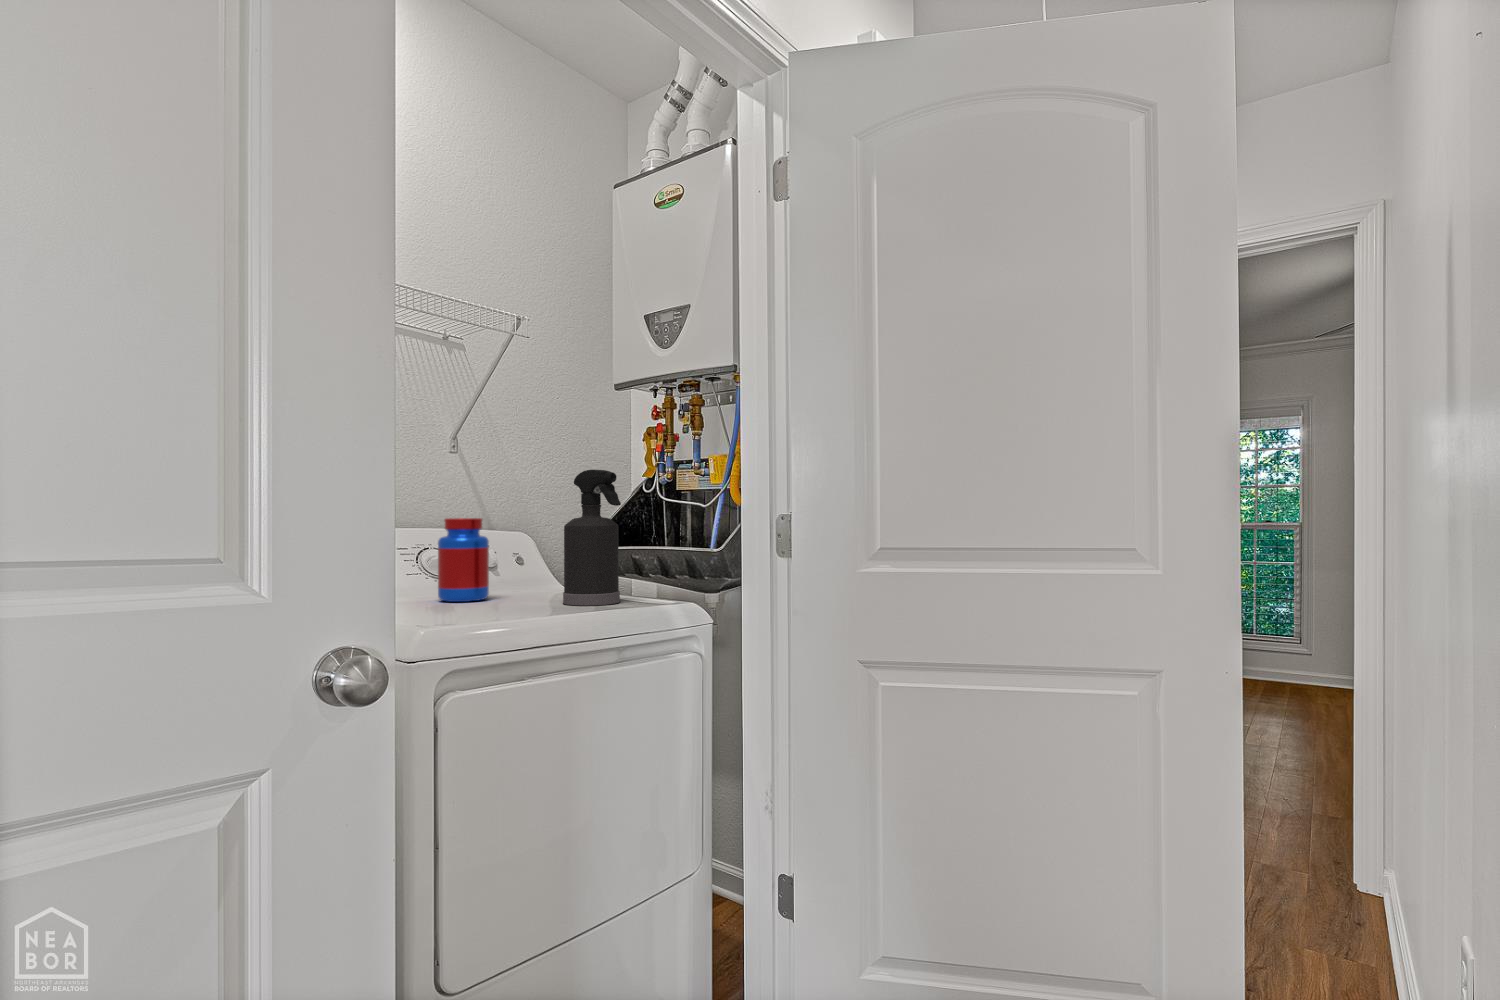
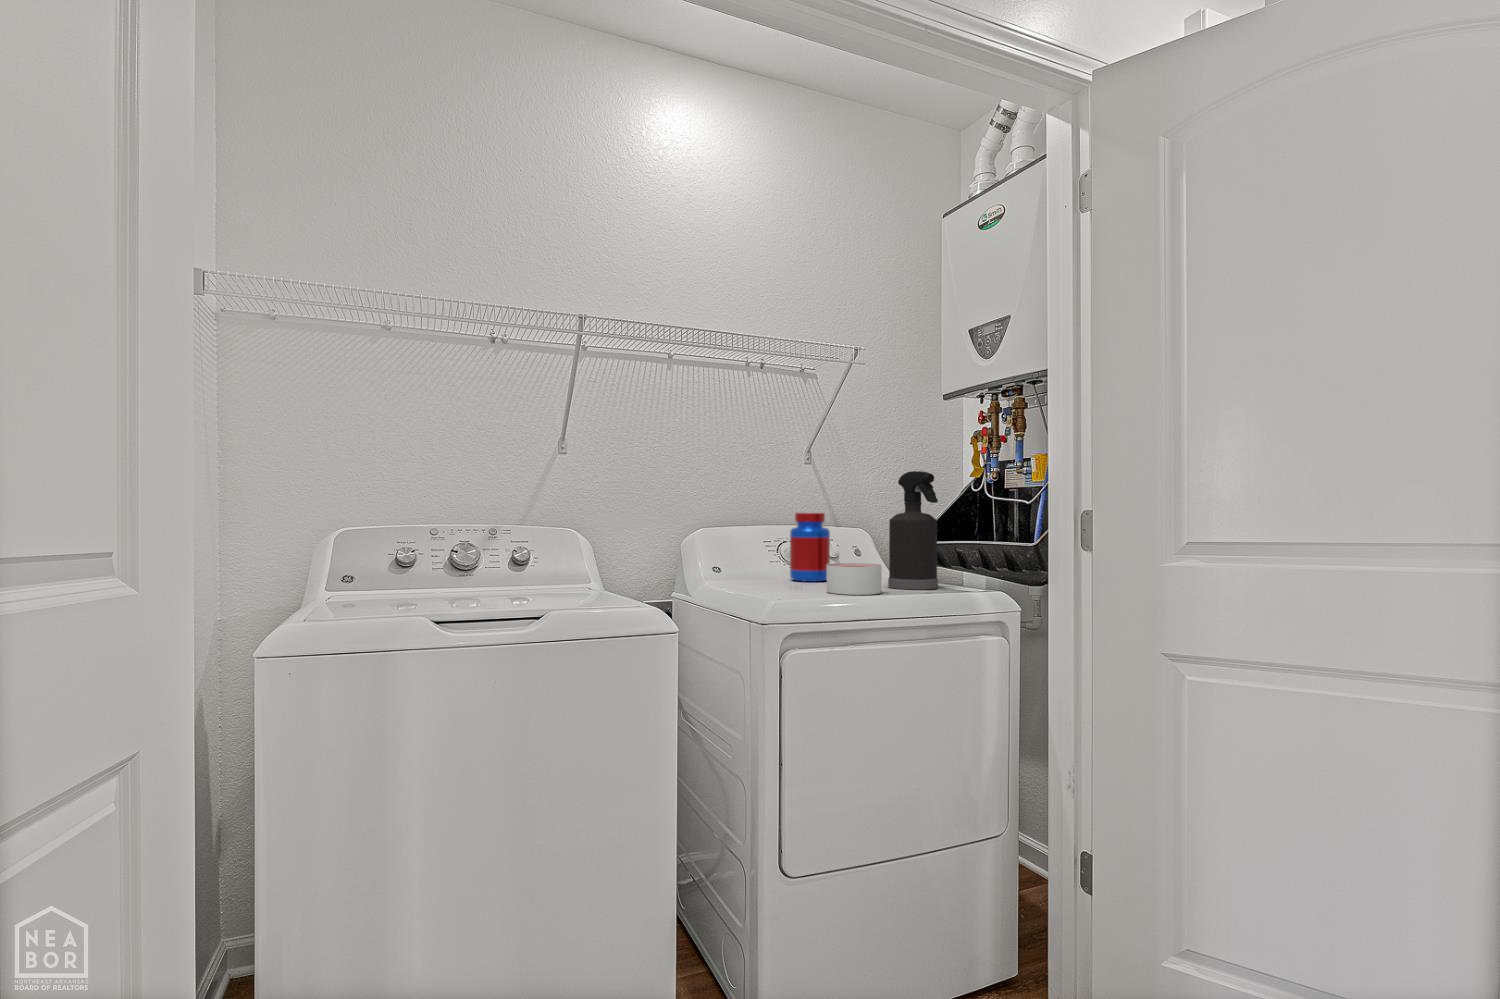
candle: none [493,578,560,617] -> present [827,563,881,595]

